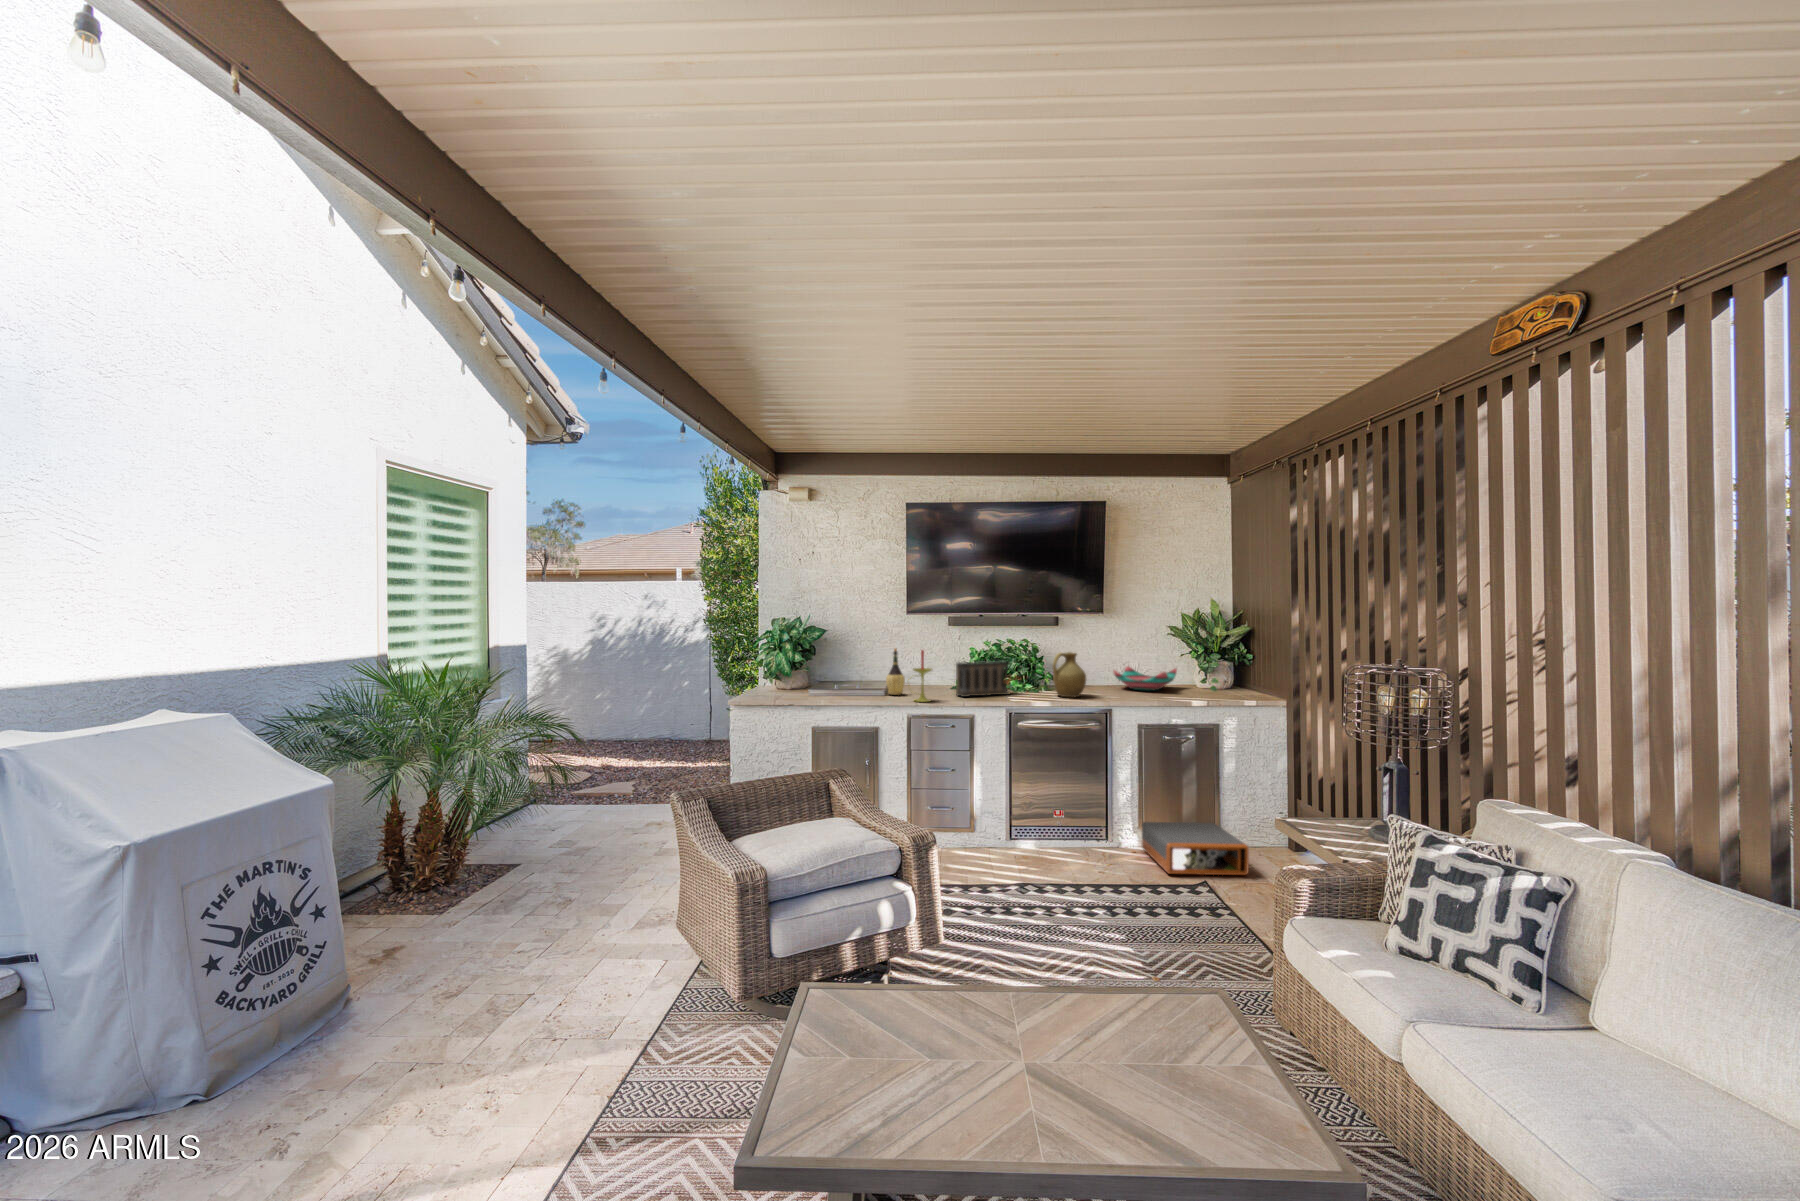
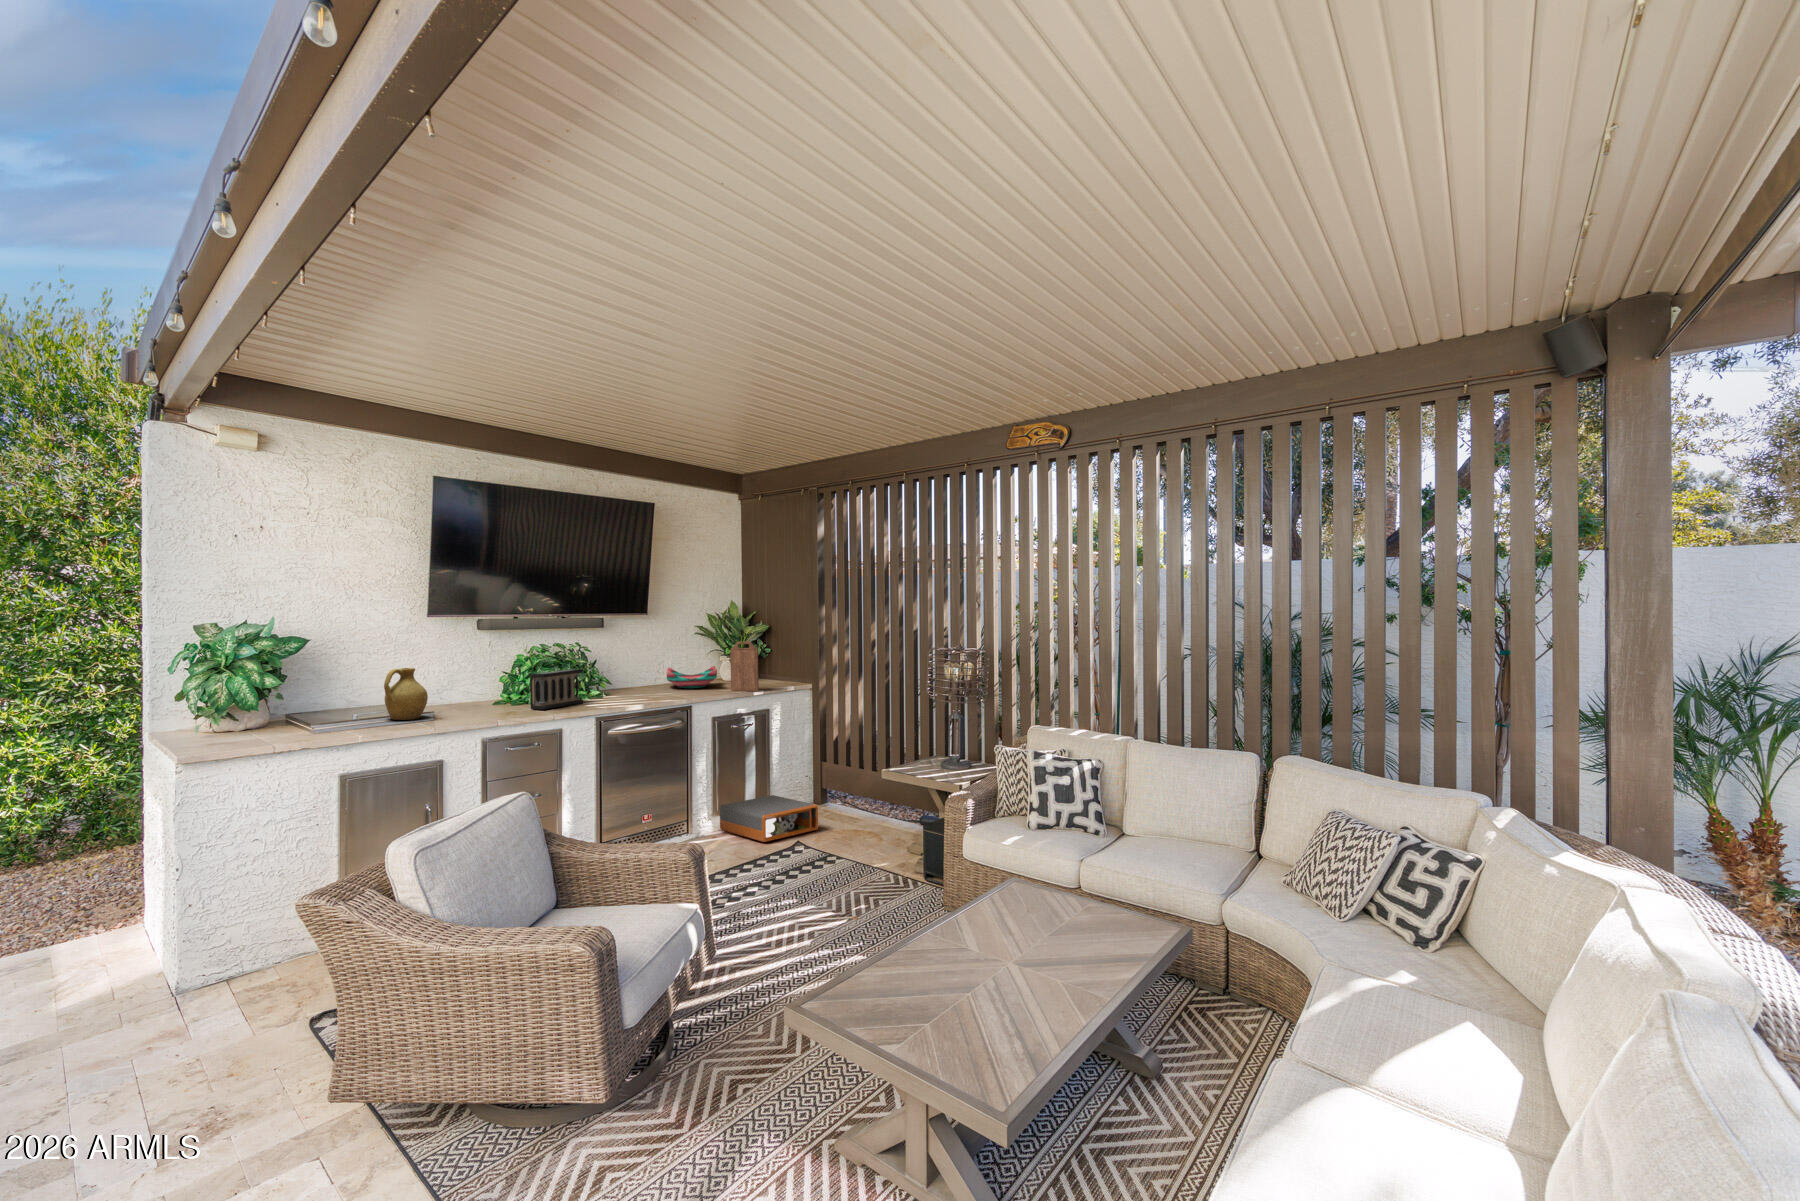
cutting board: none [1177,643,1205,700] -> present [730,641,759,691]
wine bottle: present [886,648,905,695] -> none [448,663,472,716]
candle: present [908,650,932,702] -> none [491,661,519,719]
pitcher: present [1053,652,1086,697] -> present [384,668,428,720]

